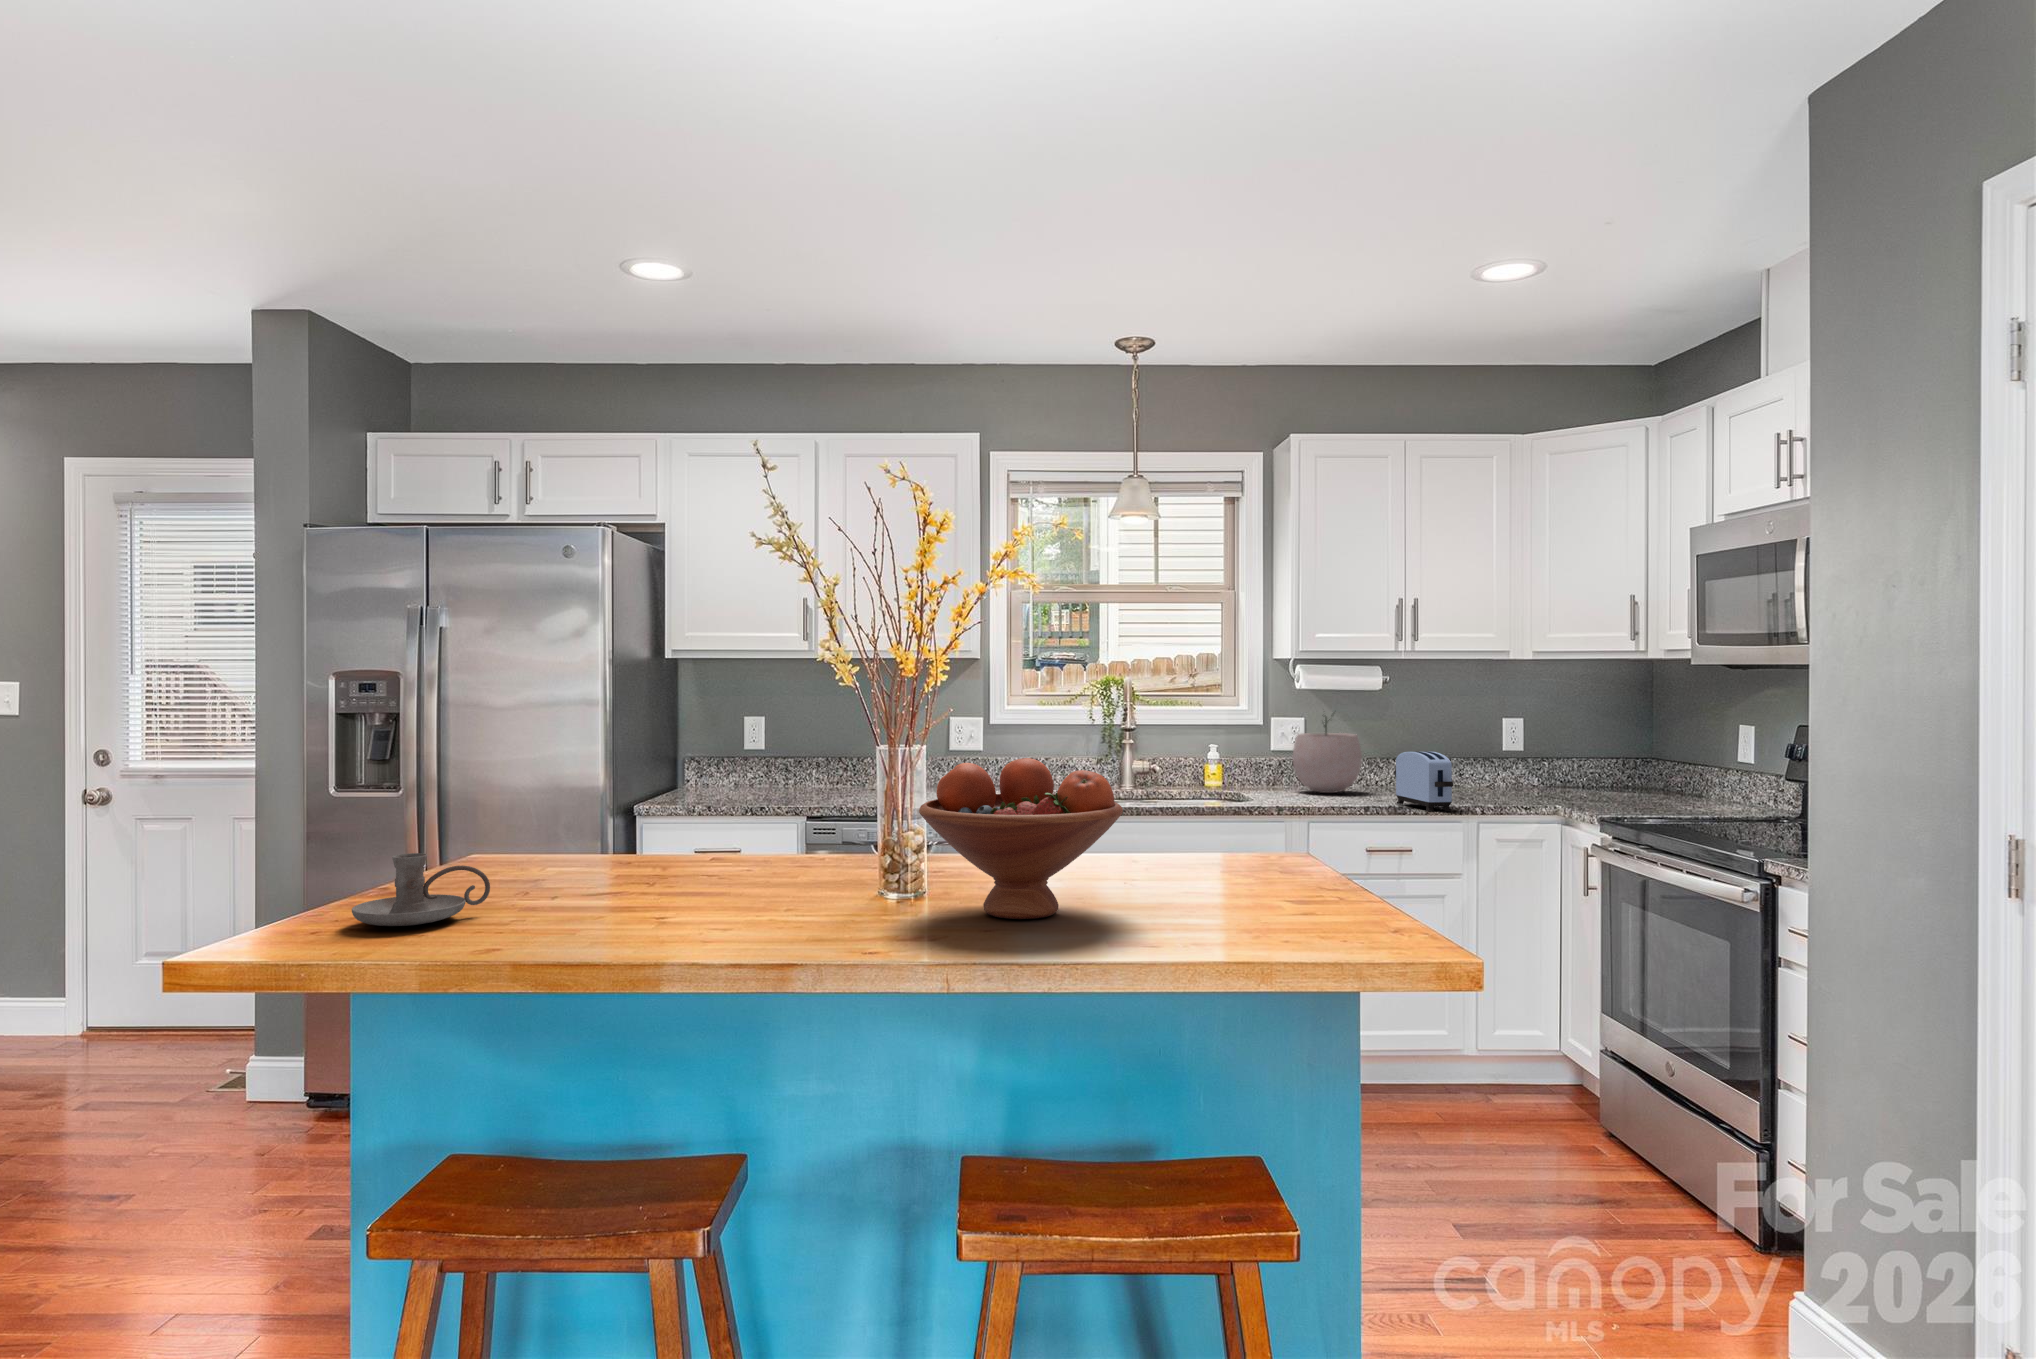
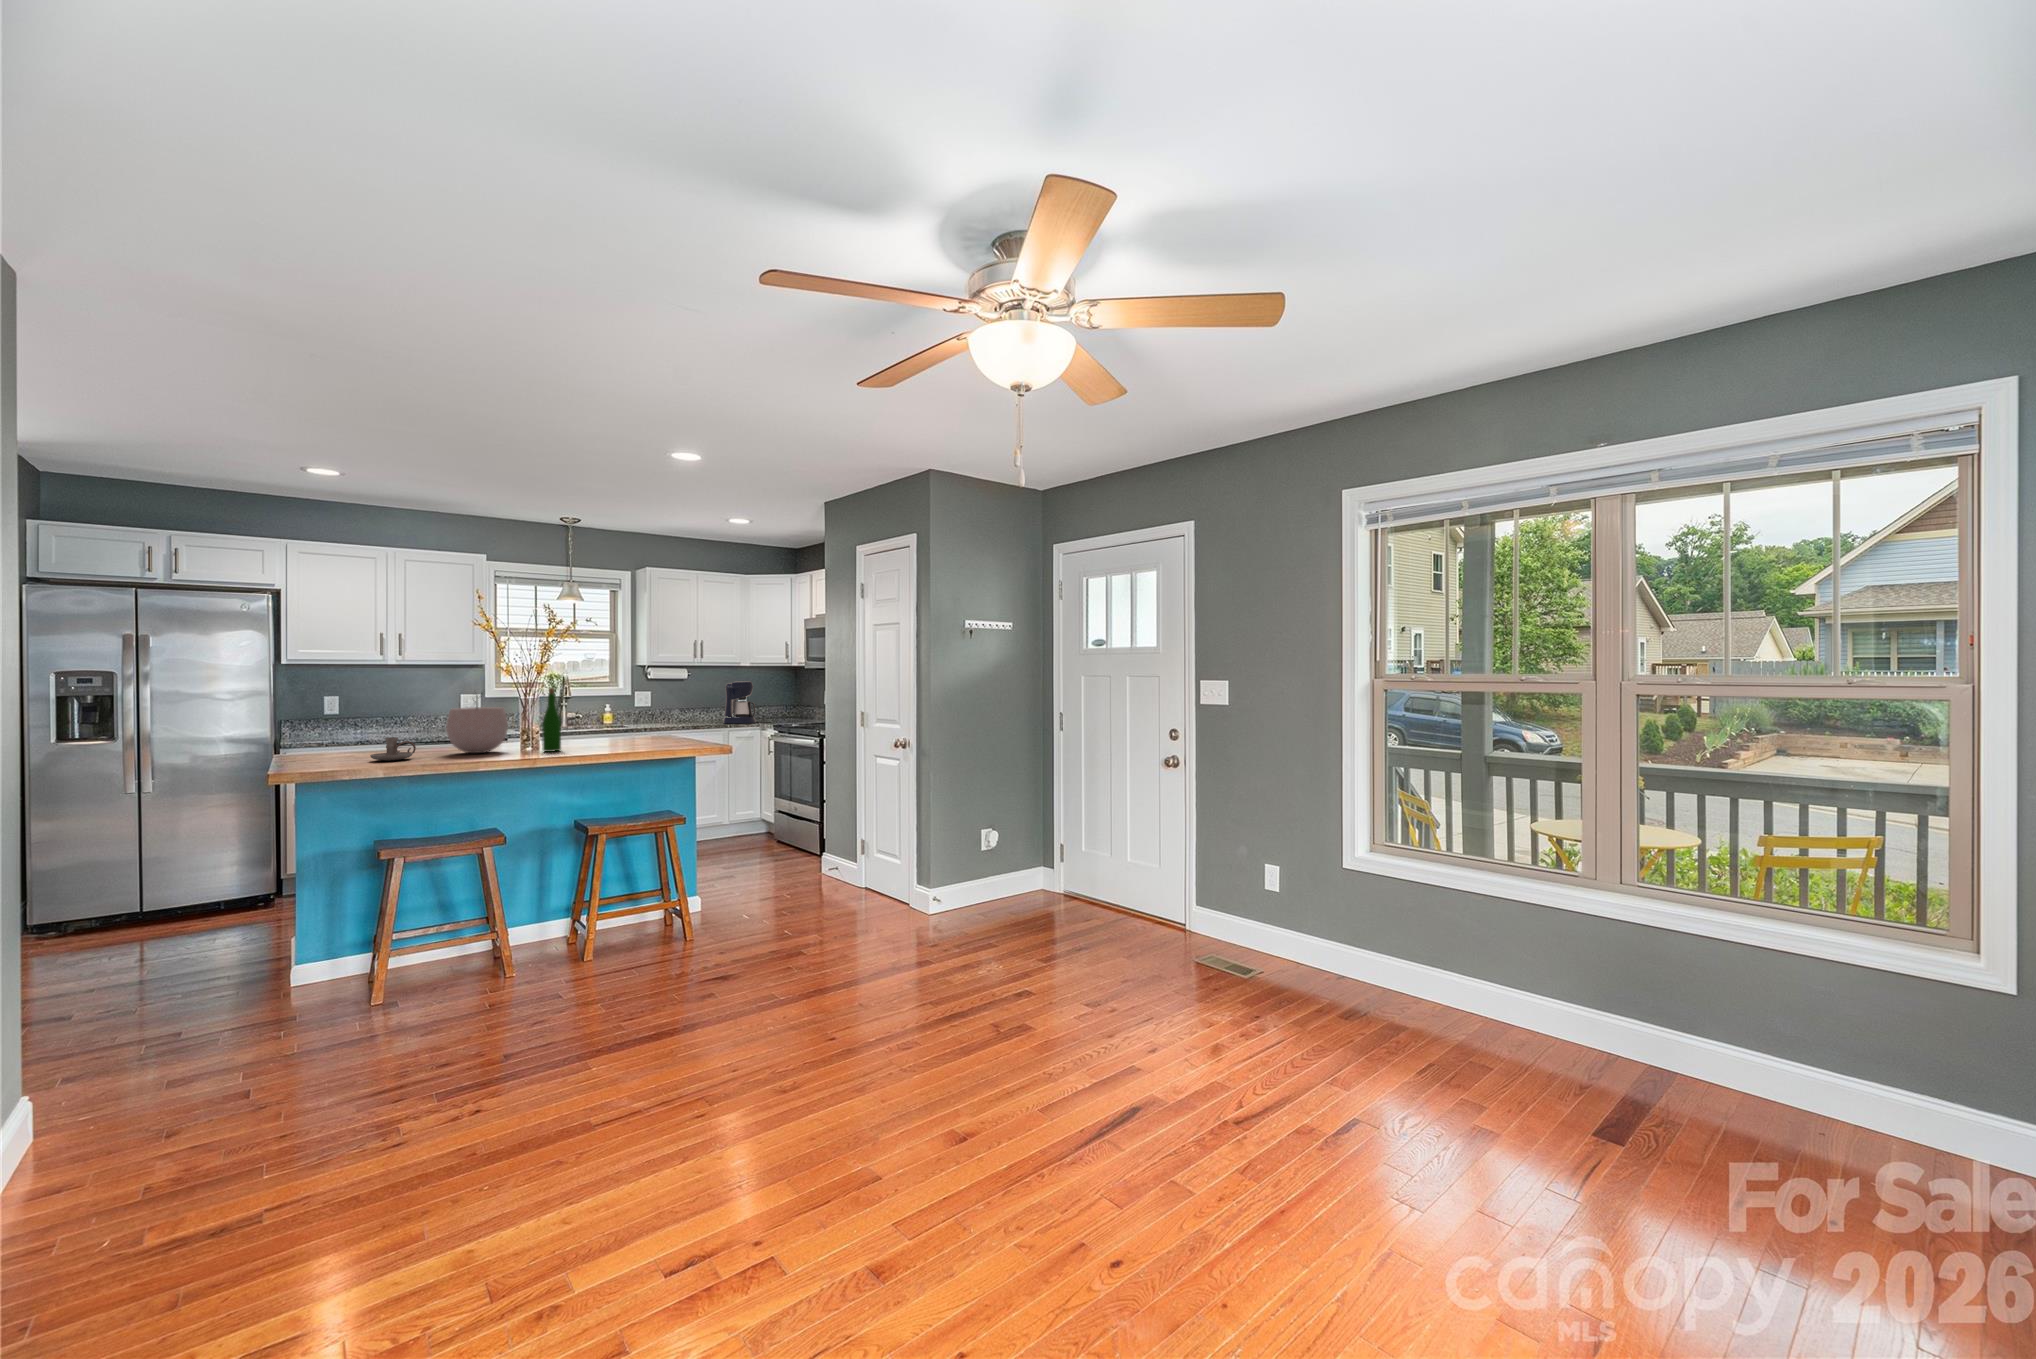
coffee maker: none [1466,698,1551,806] -> present [723,681,756,724]
wine bottle: none [790,713,843,936] -> present [542,688,561,752]
plant pot: present [1293,717,1362,793] -> present [446,696,508,753]
toaster: present [1394,752,1453,811] -> none [695,703,720,726]
fruit bowl: present [919,758,1123,919] -> none [575,701,641,746]

